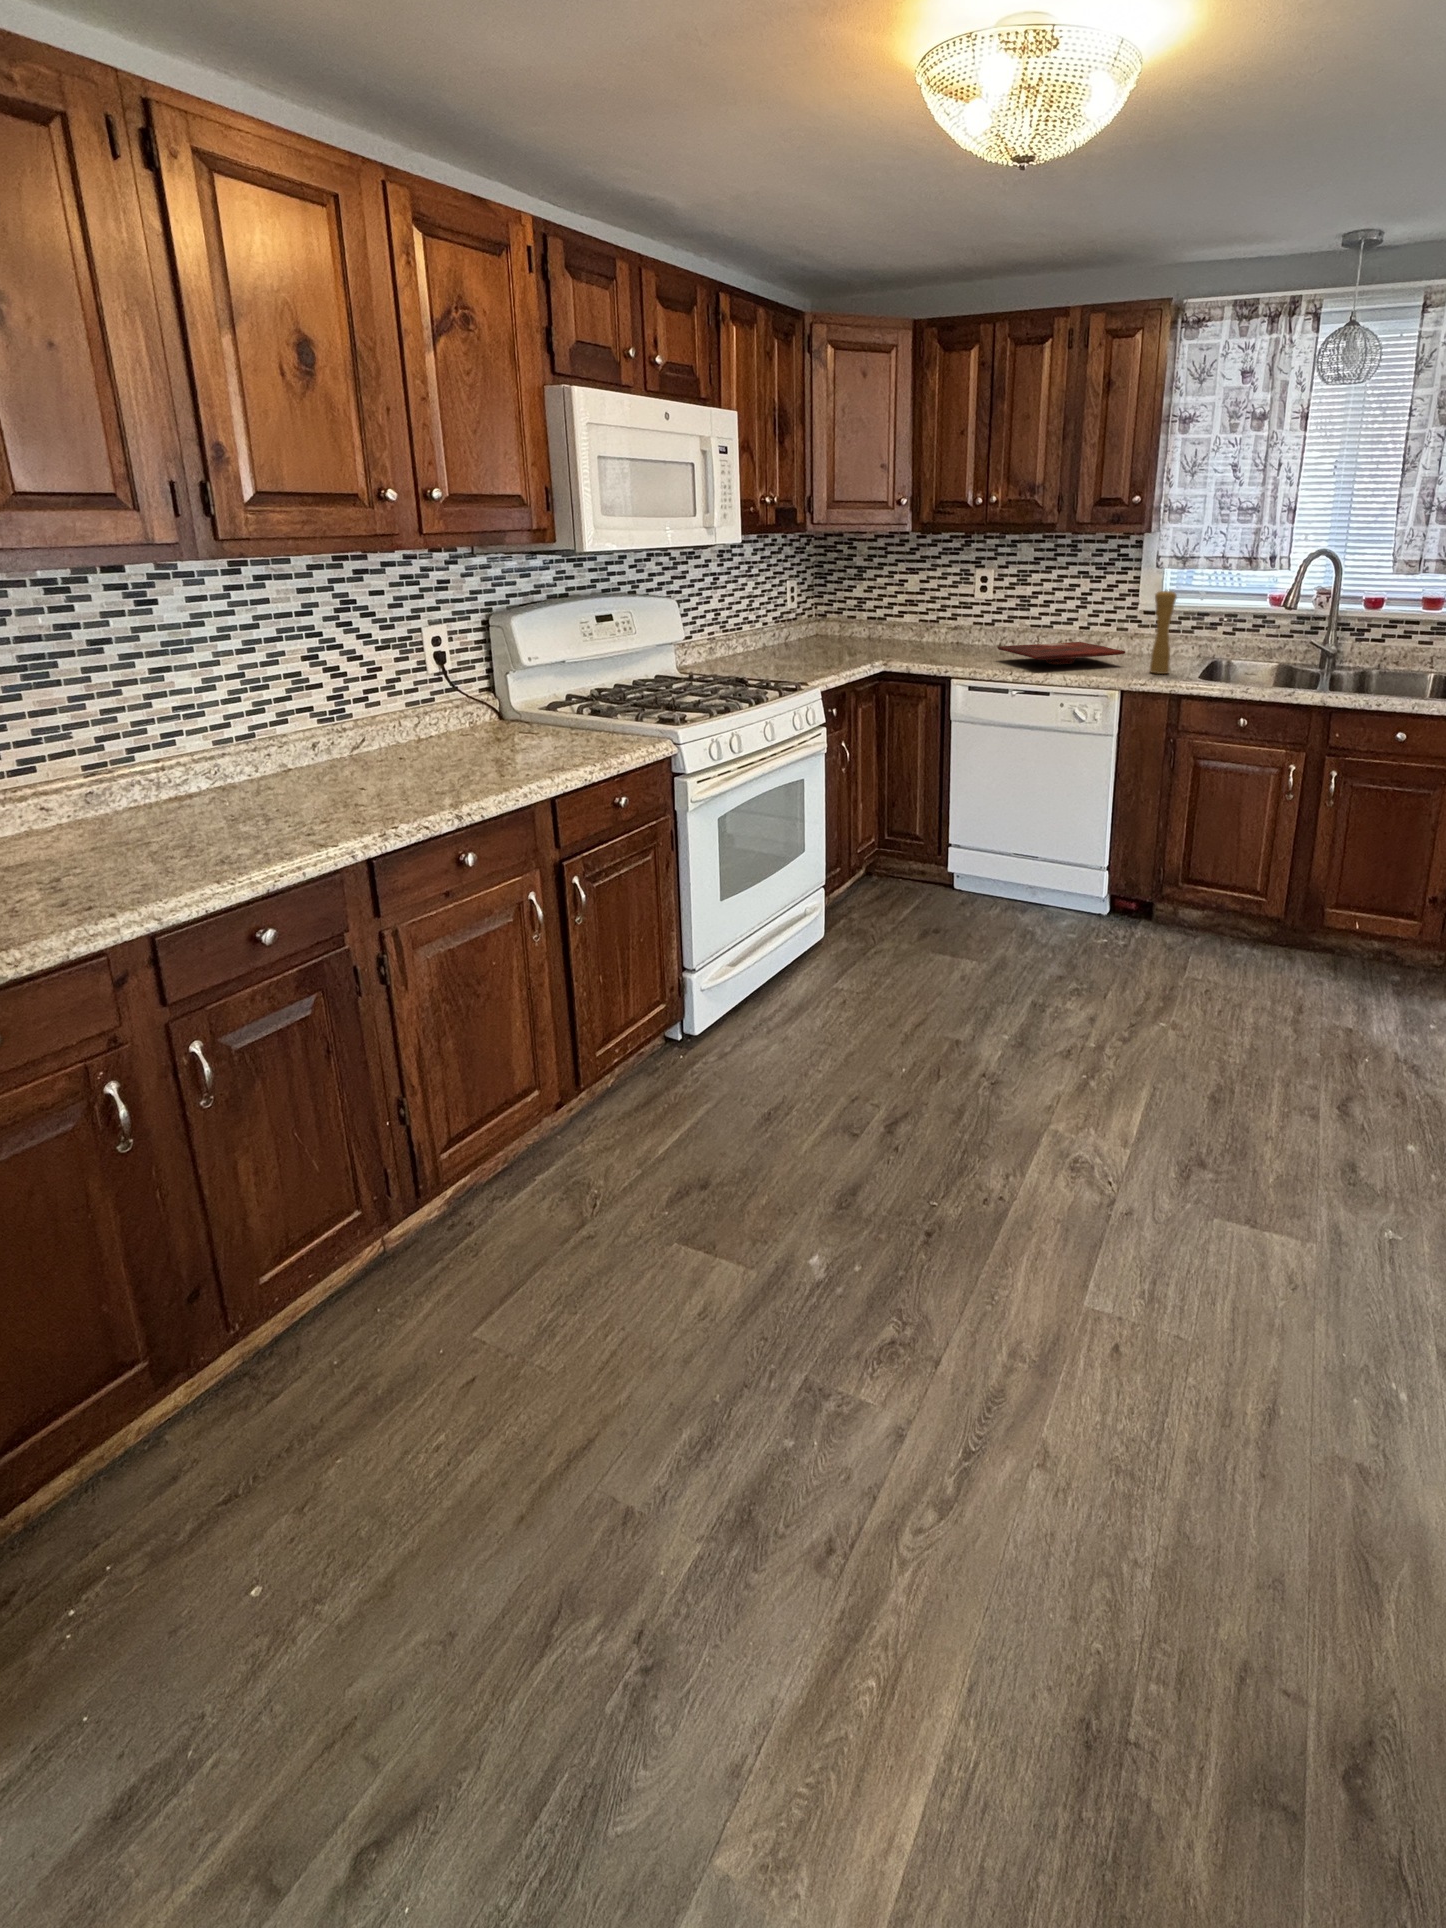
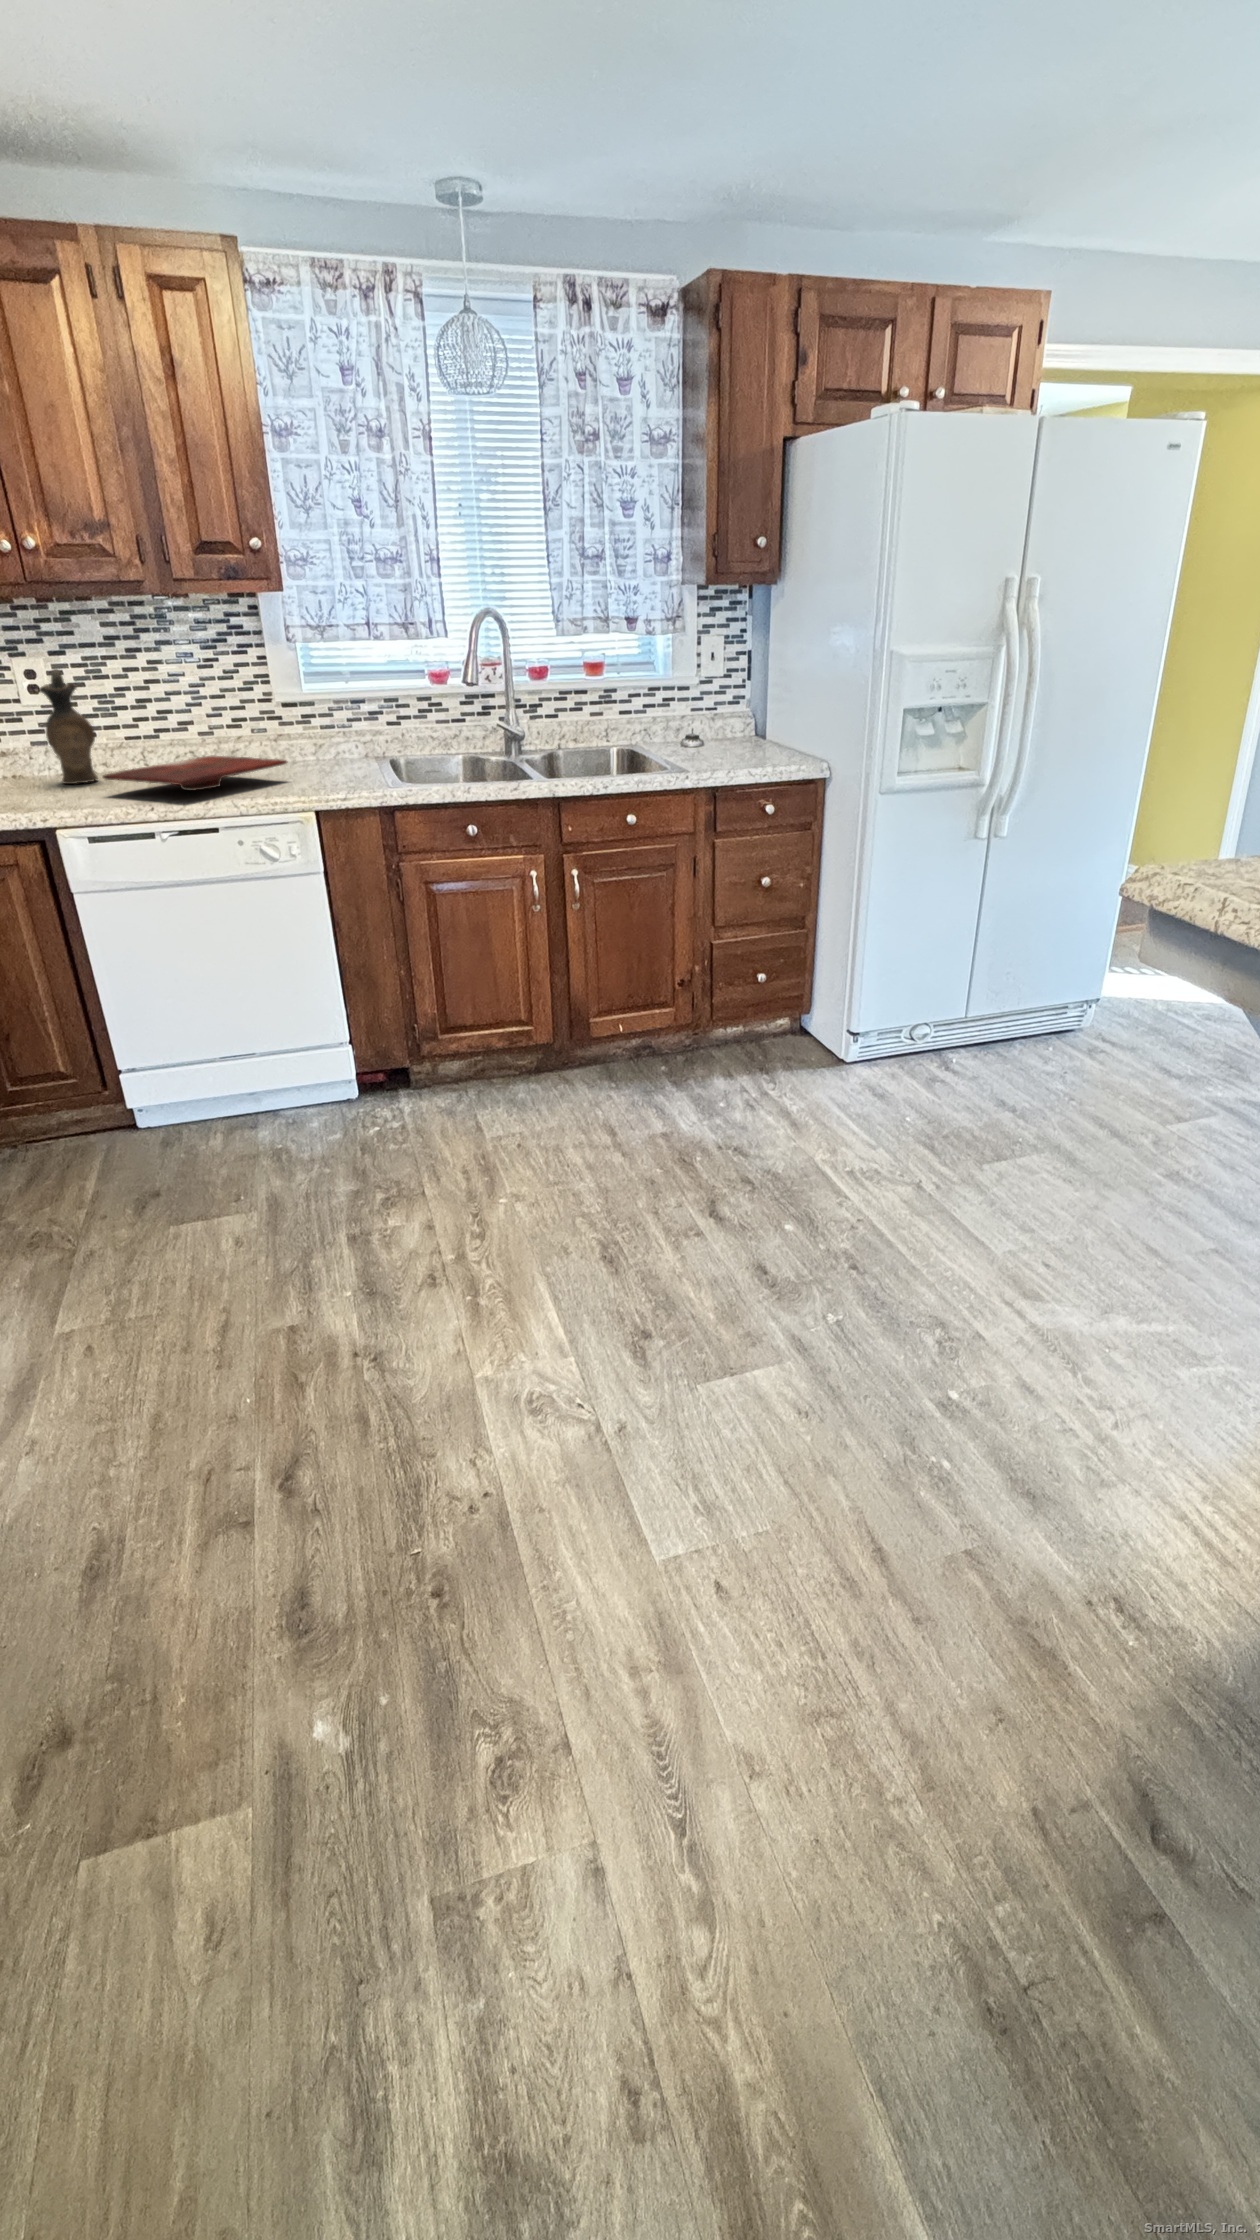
ceramic pitcher: none [980,576,1009,650] -> present [39,669,98,784]
pepper mill: present [1150,590,1177,674] -> none [315,670,355,784]

